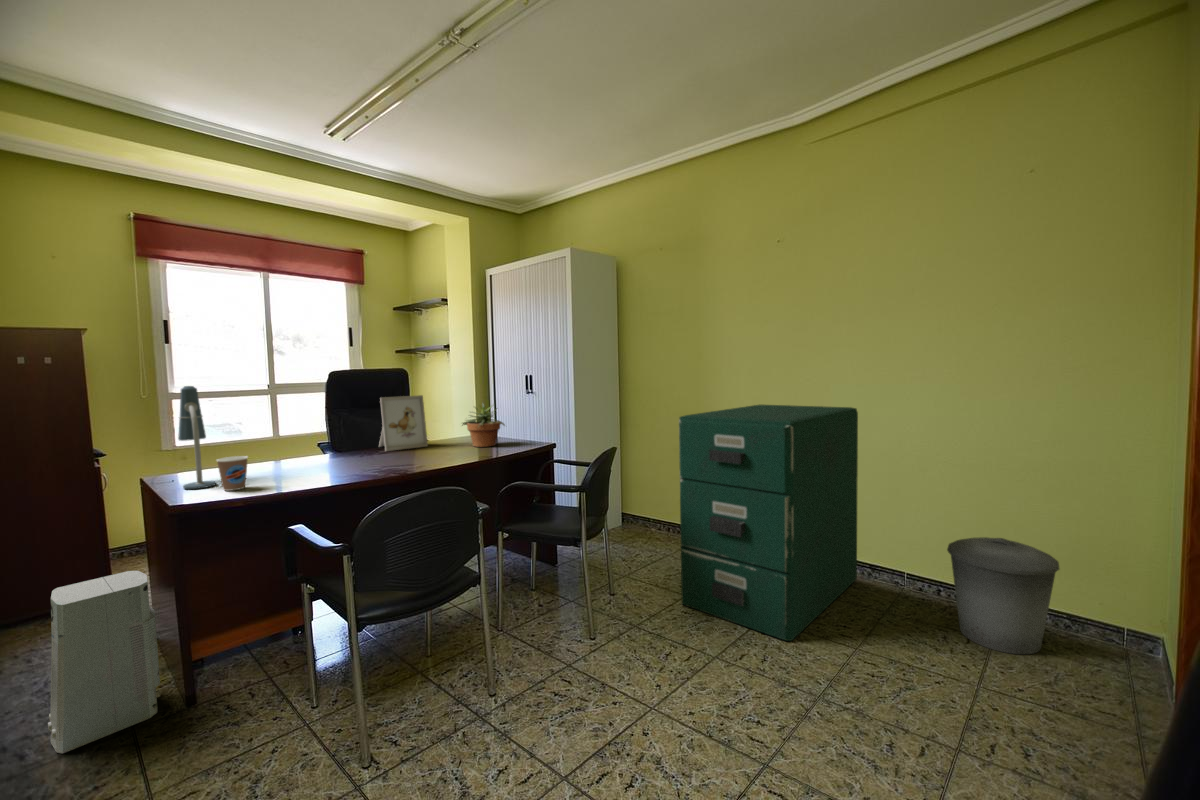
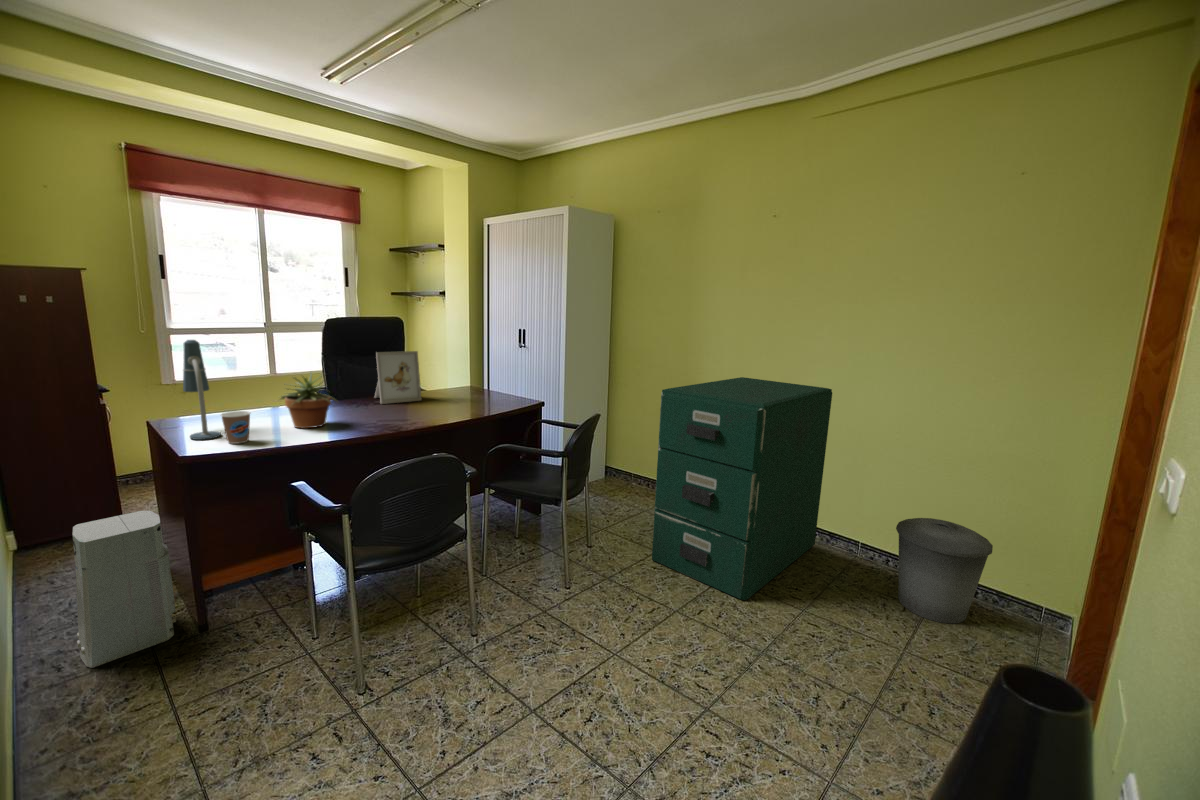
potted plant: present [462,405,505,447] -> present [281,373,336,428]

